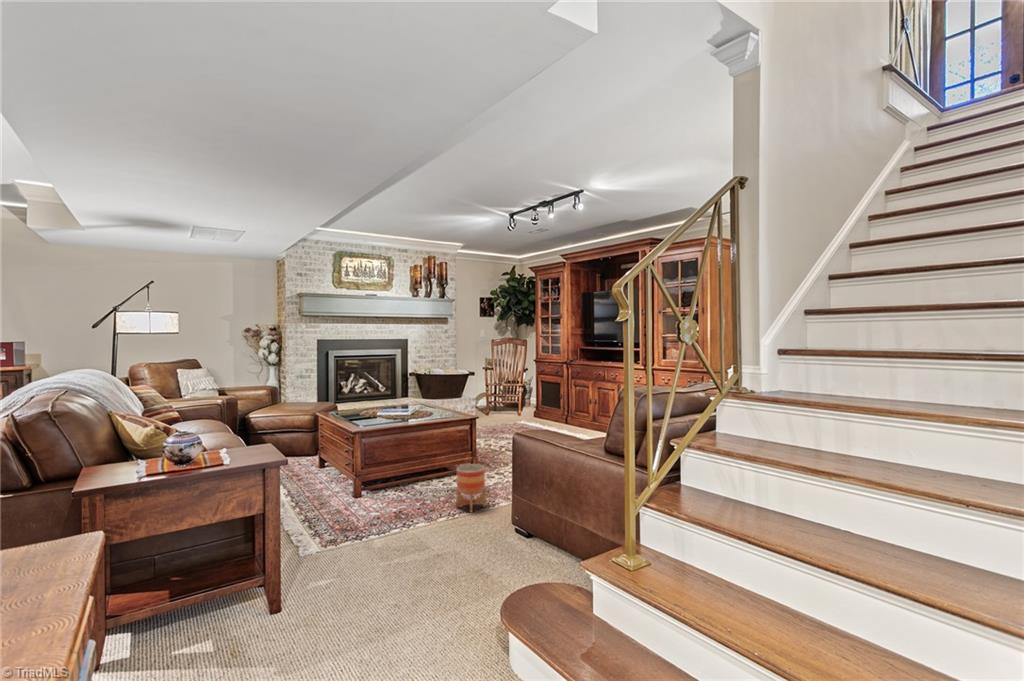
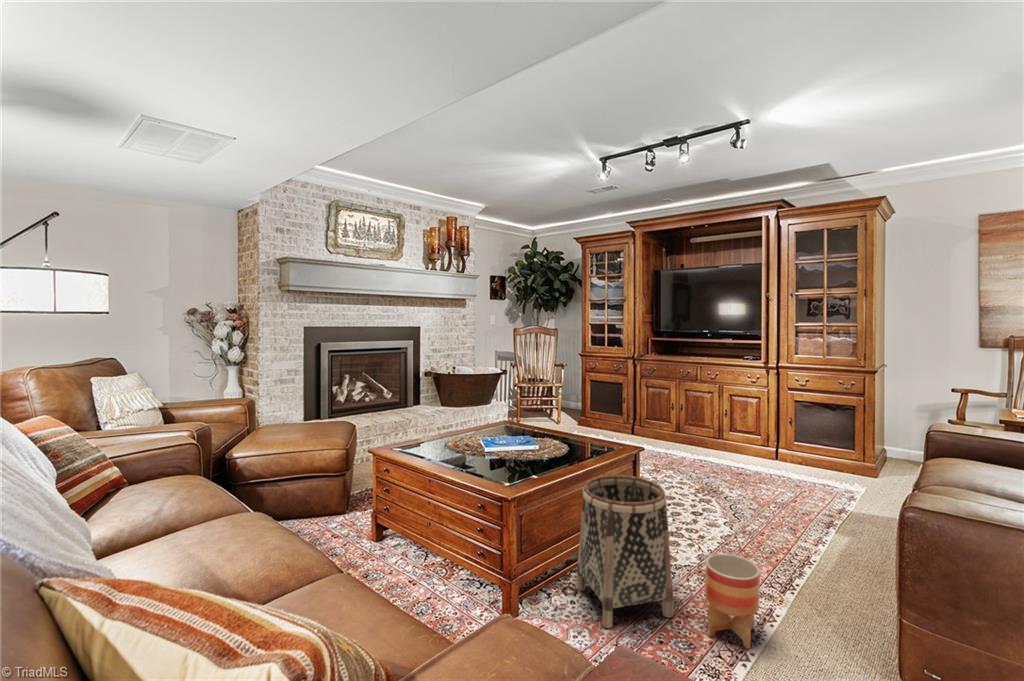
basket: none [403,422,452,502] -> present [576,475,674,628]

